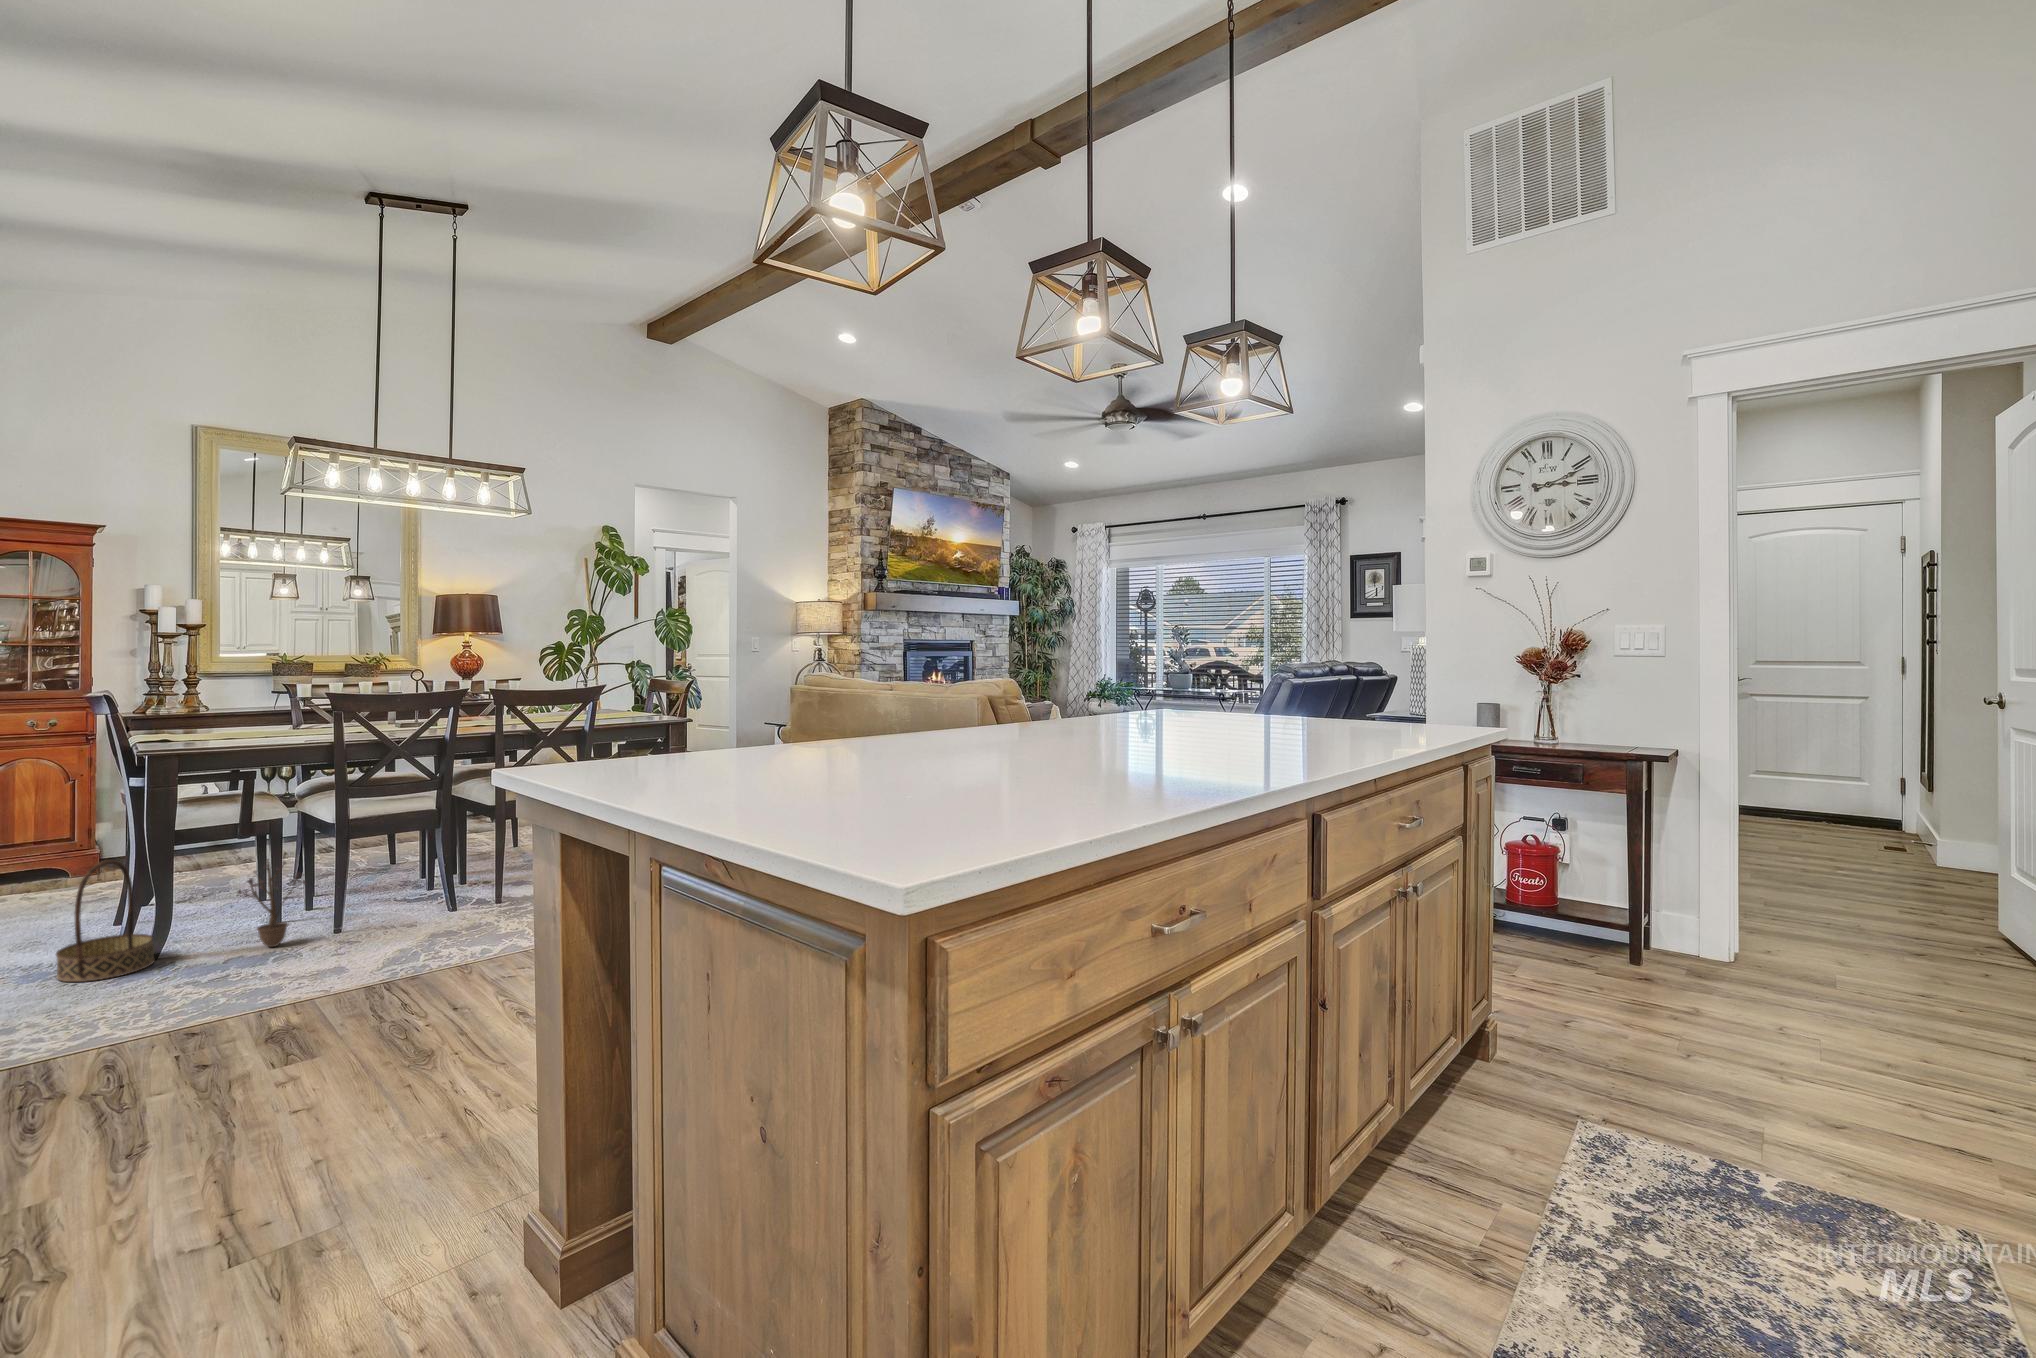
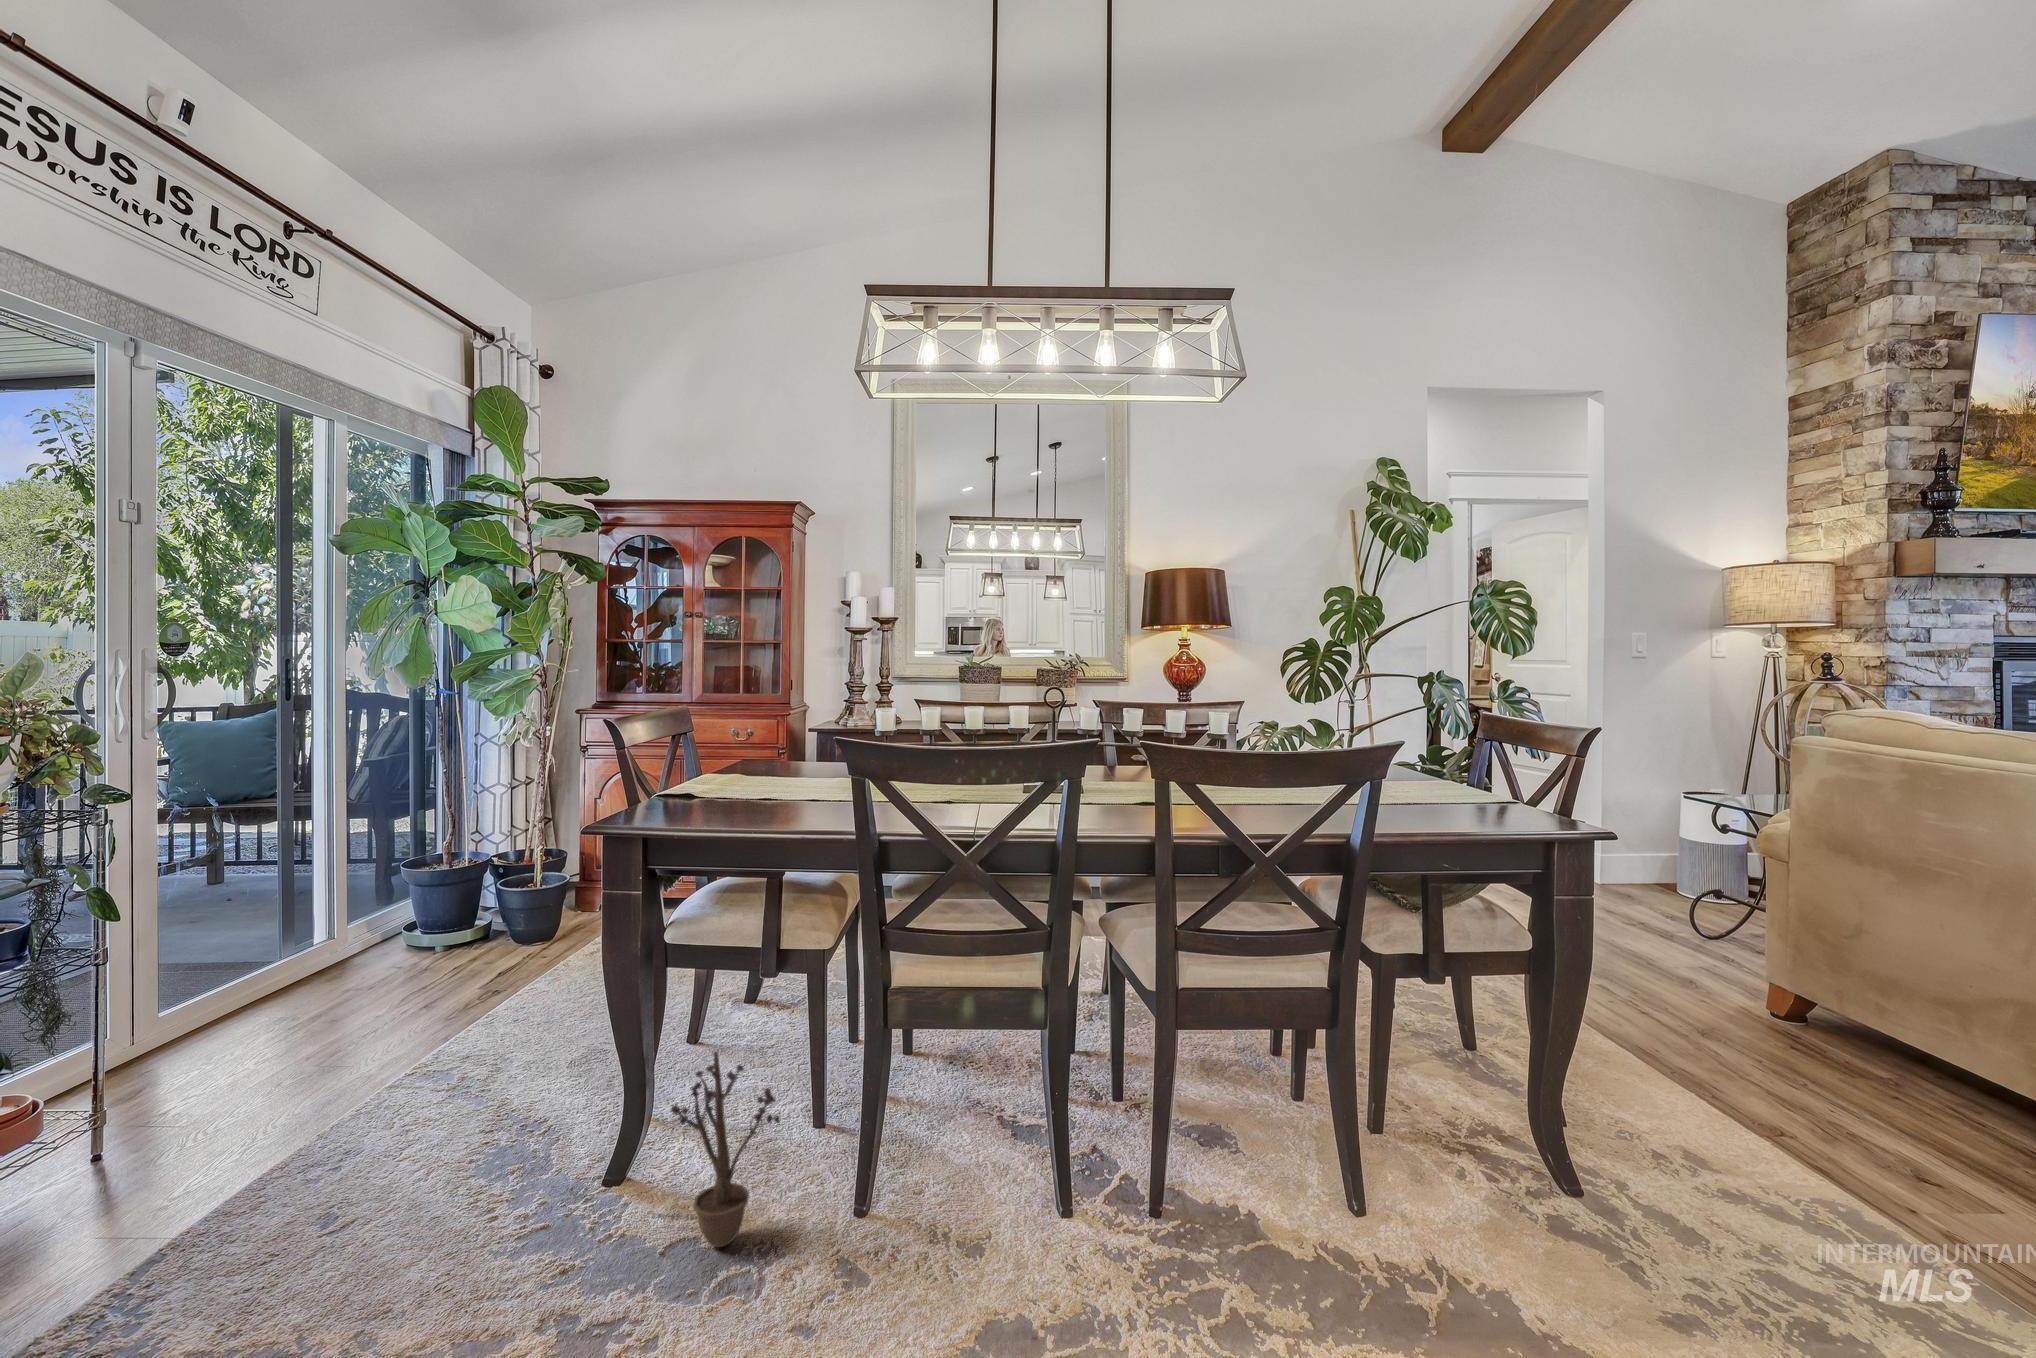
basket: present [56,860,155,982] -> none [412,1001,568,1257]

